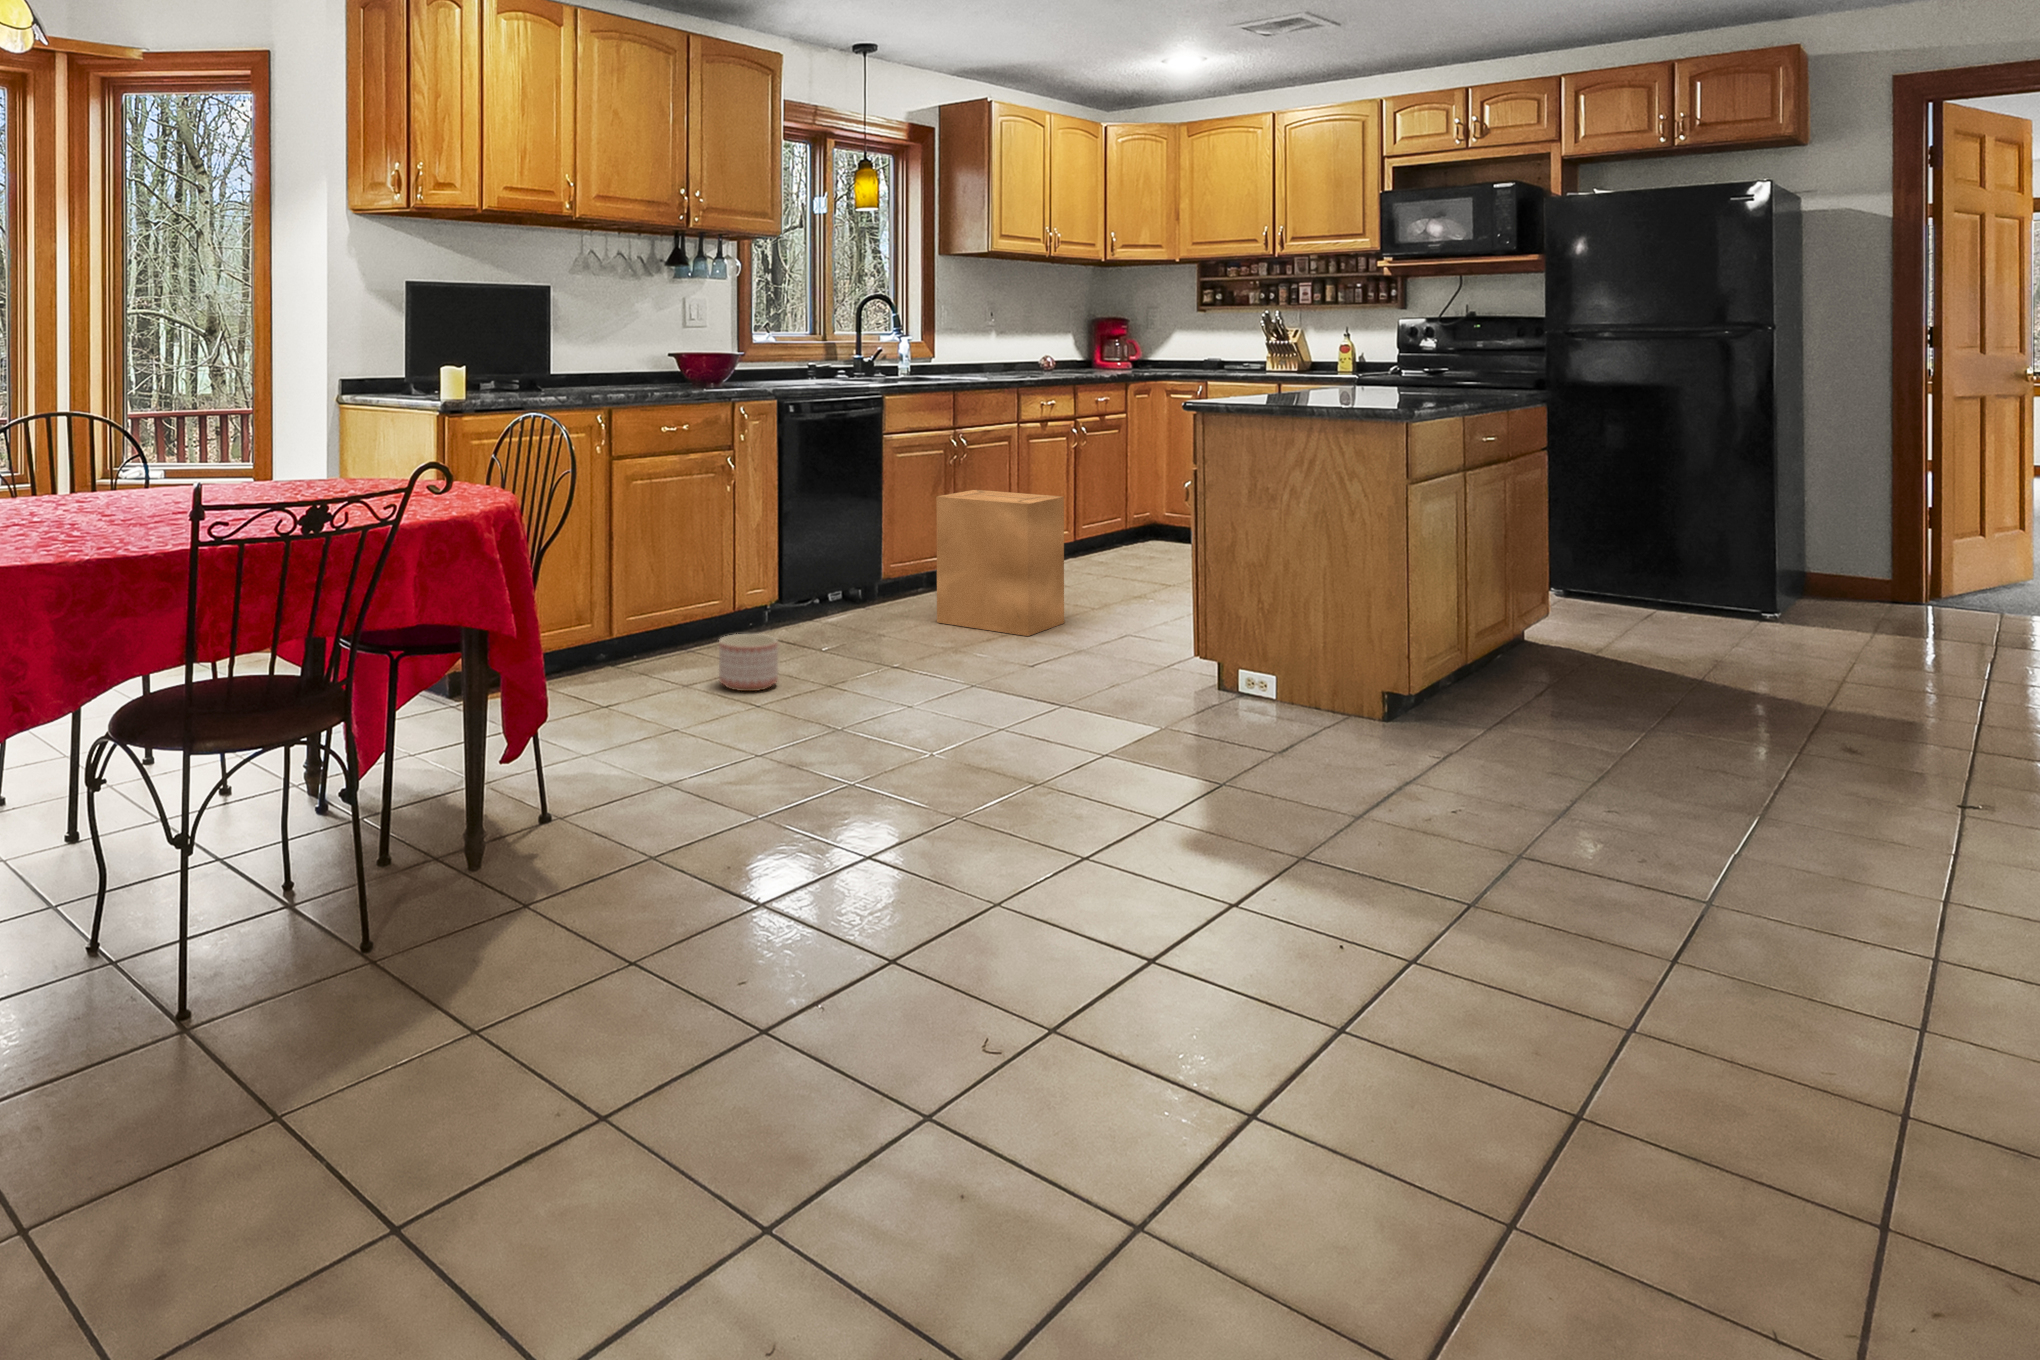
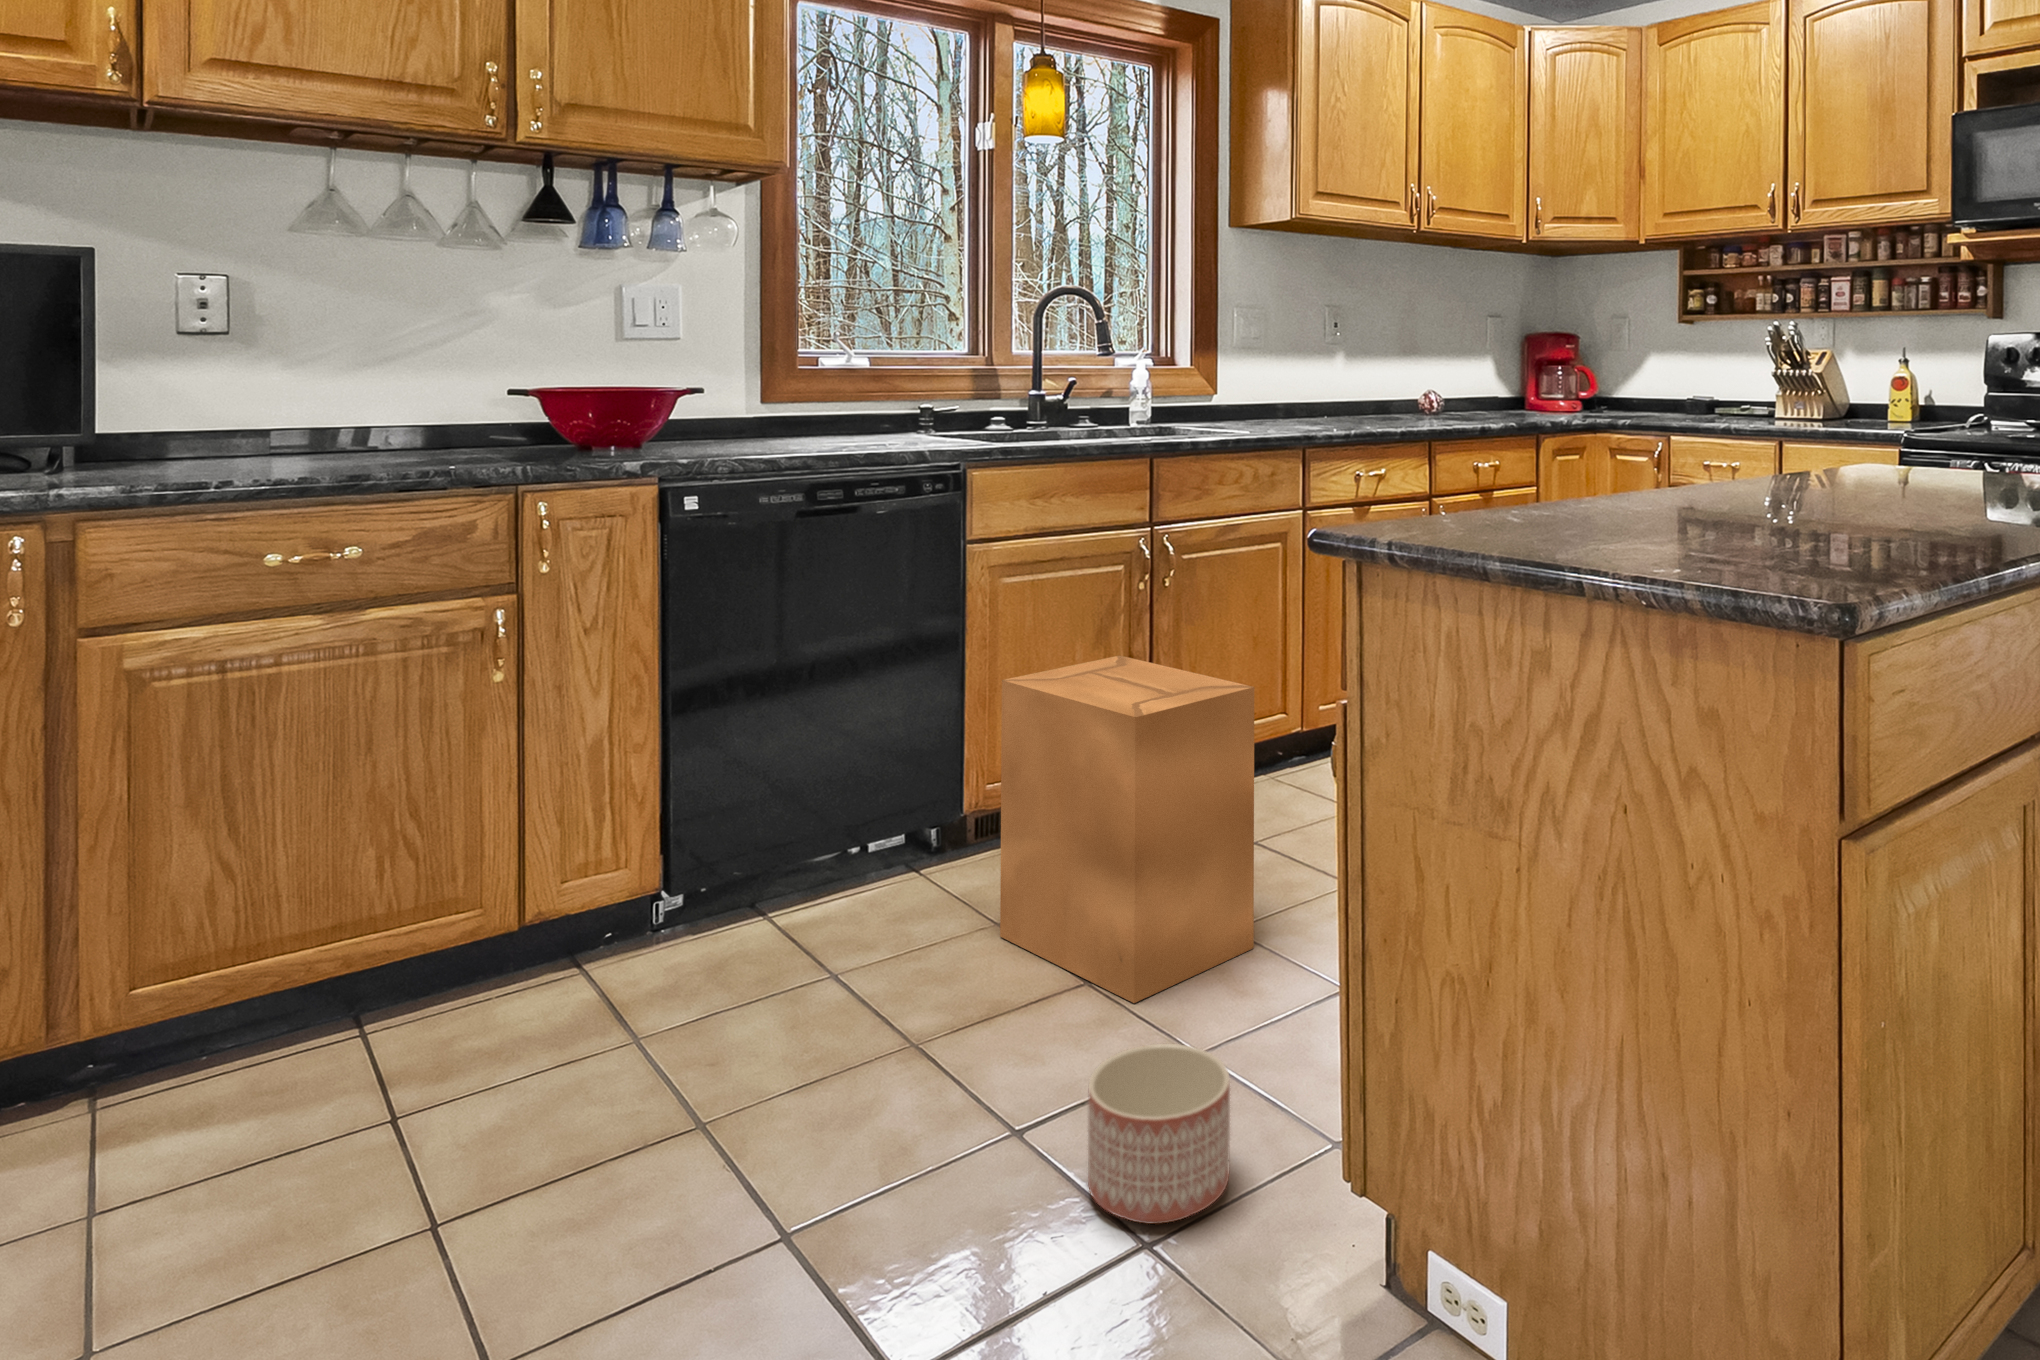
planter: present [719,634,778,691] -> present [1088,1044,1230,1224]

